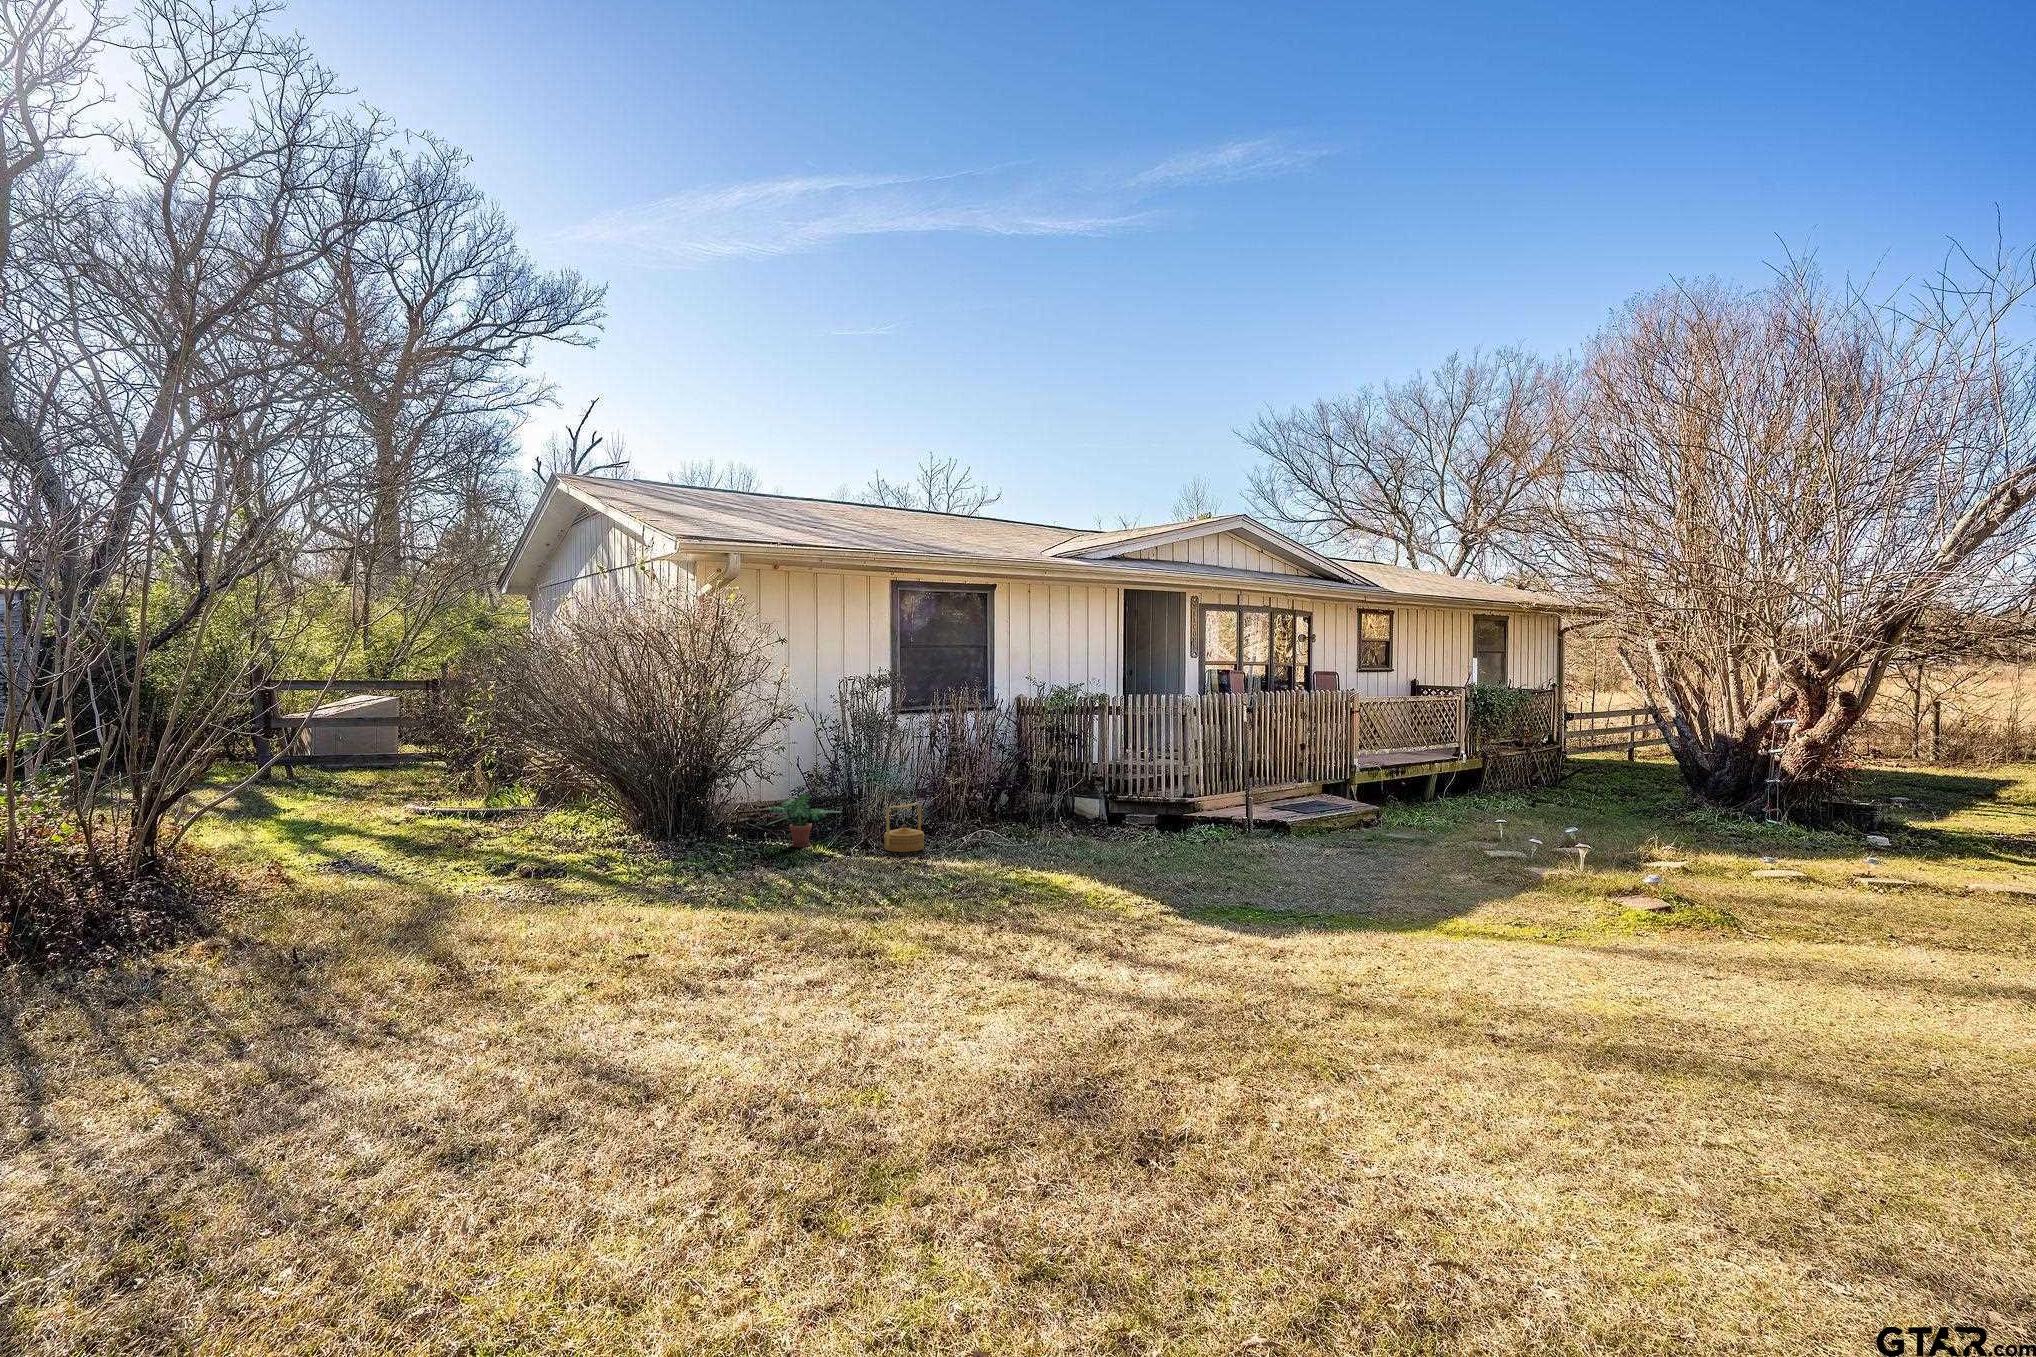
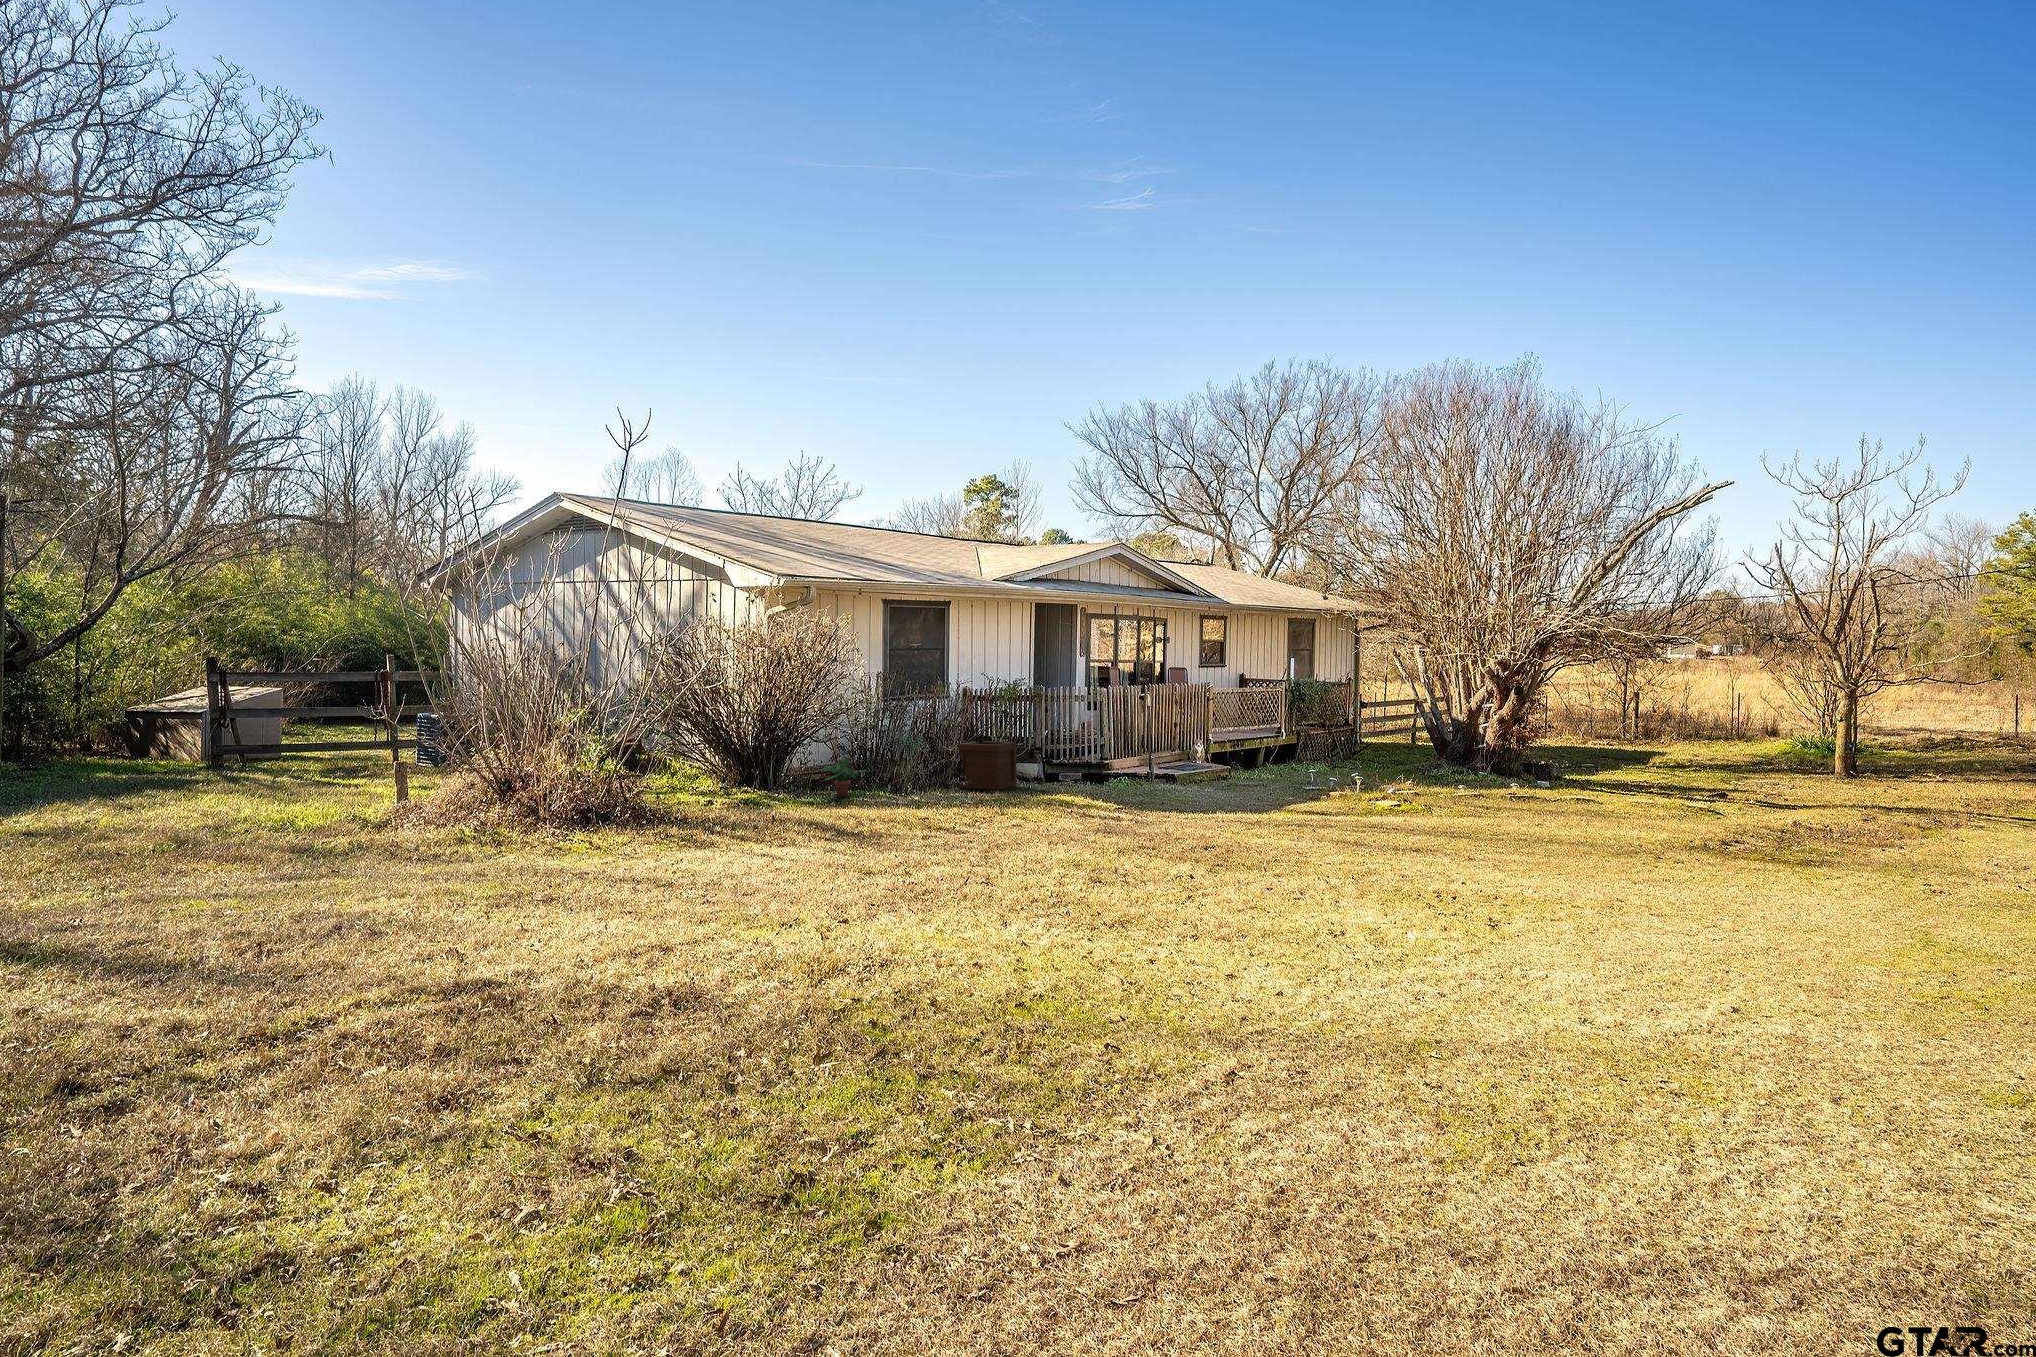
wooden crate: none [978,769,1063,841] -> present [958,741,1017,790]
woven basket: present [884,803,925,852] -> none [904,764,933,797]

